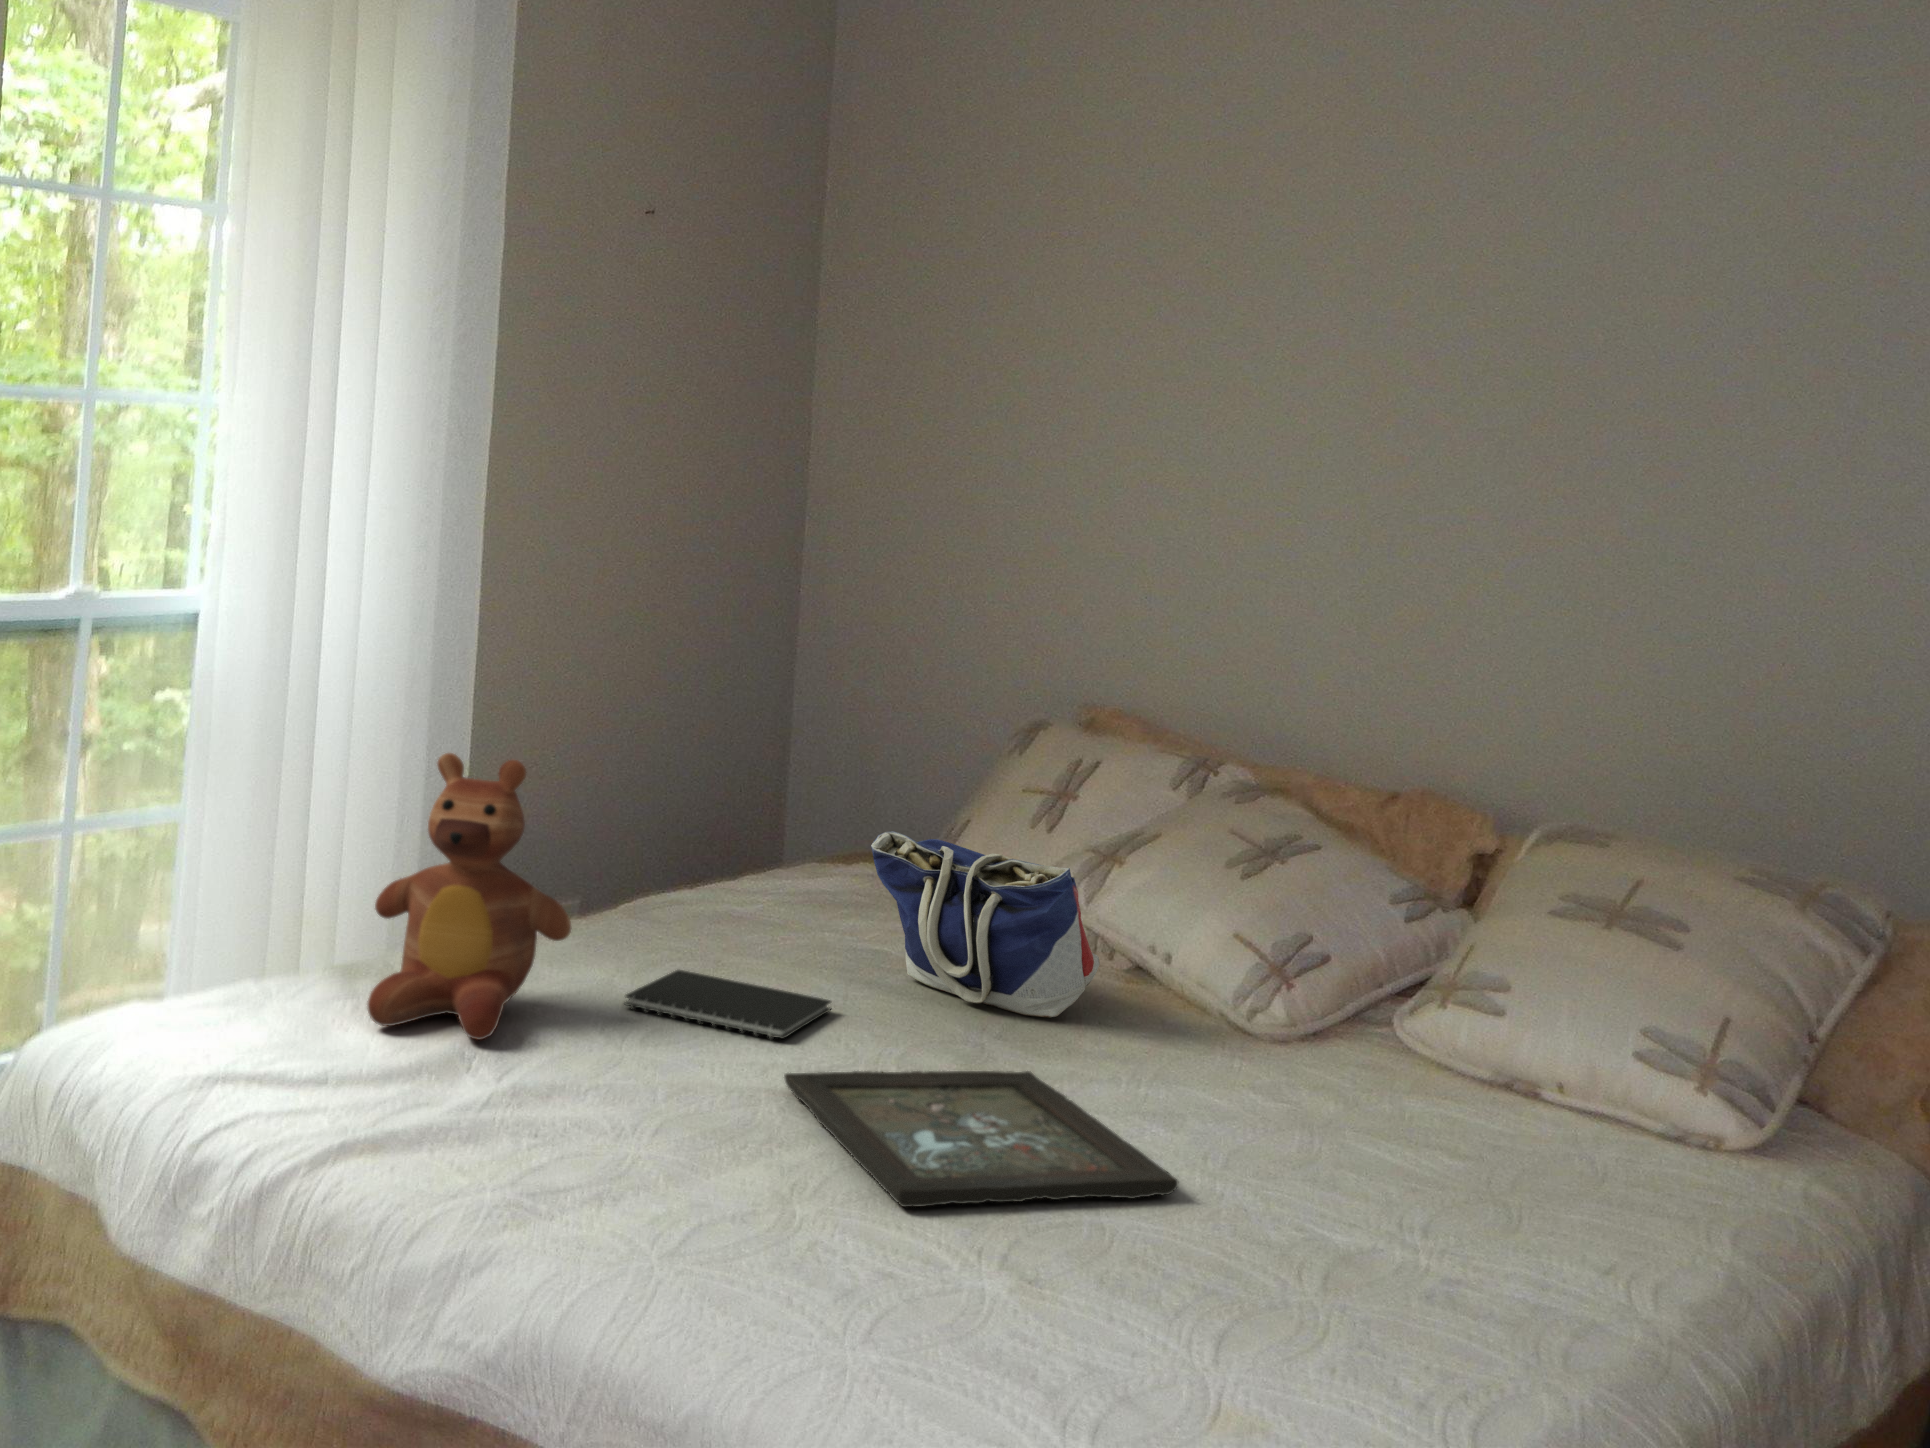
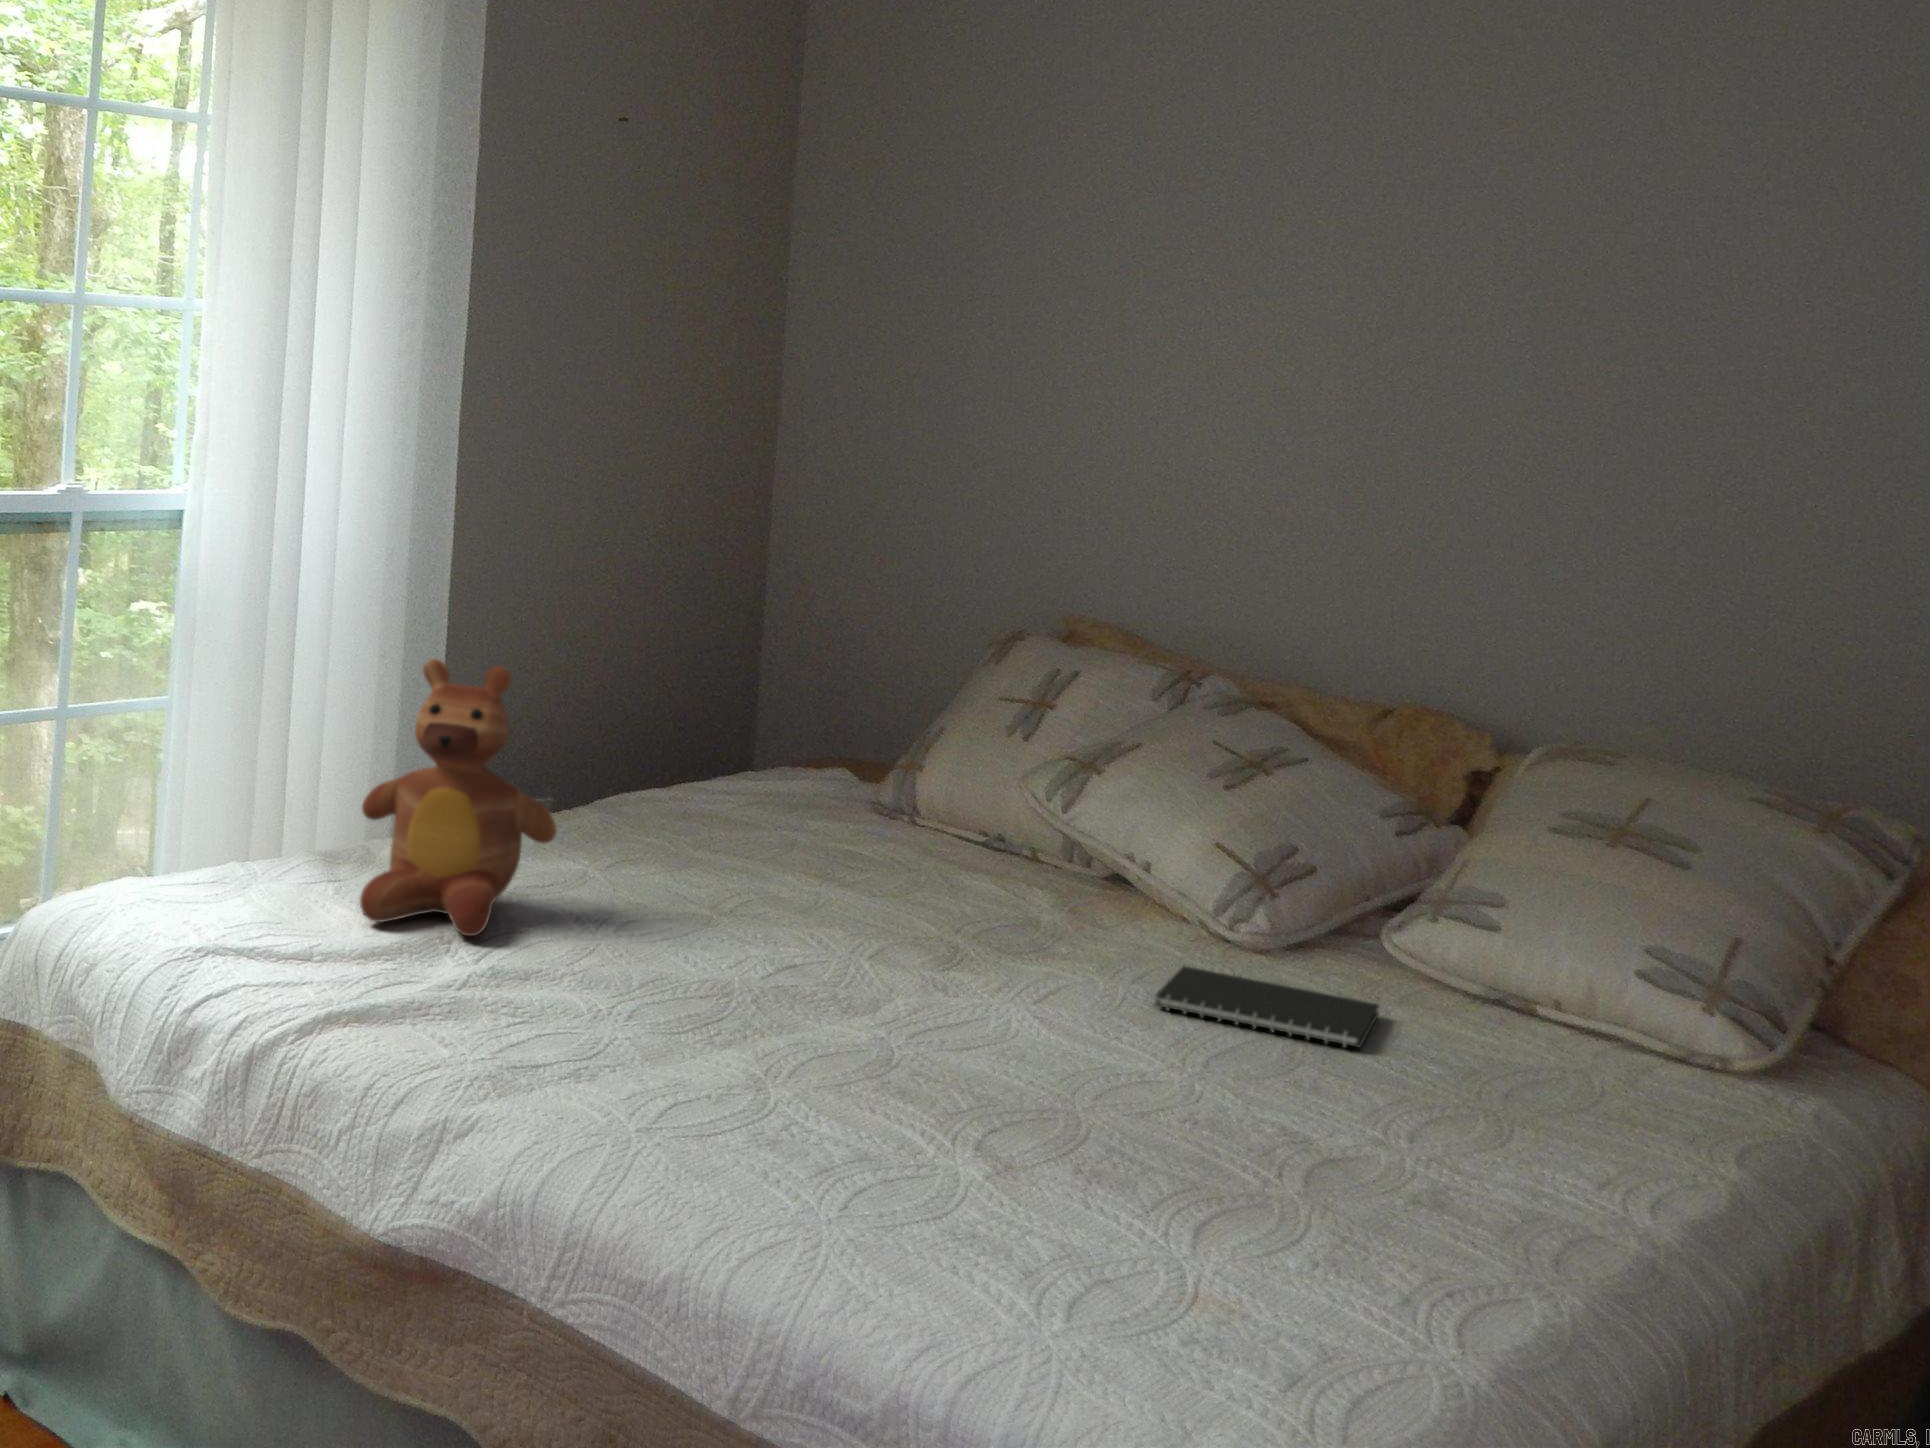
tote bag: present [871,831,1100,1017] -> none [849,744,1082,928]
notebook: present [625,970,831,1039] -> present [1156,966,1379,1047]
tray: present [784,1071,1178,1207] -> none [774,972,1174,1095]

